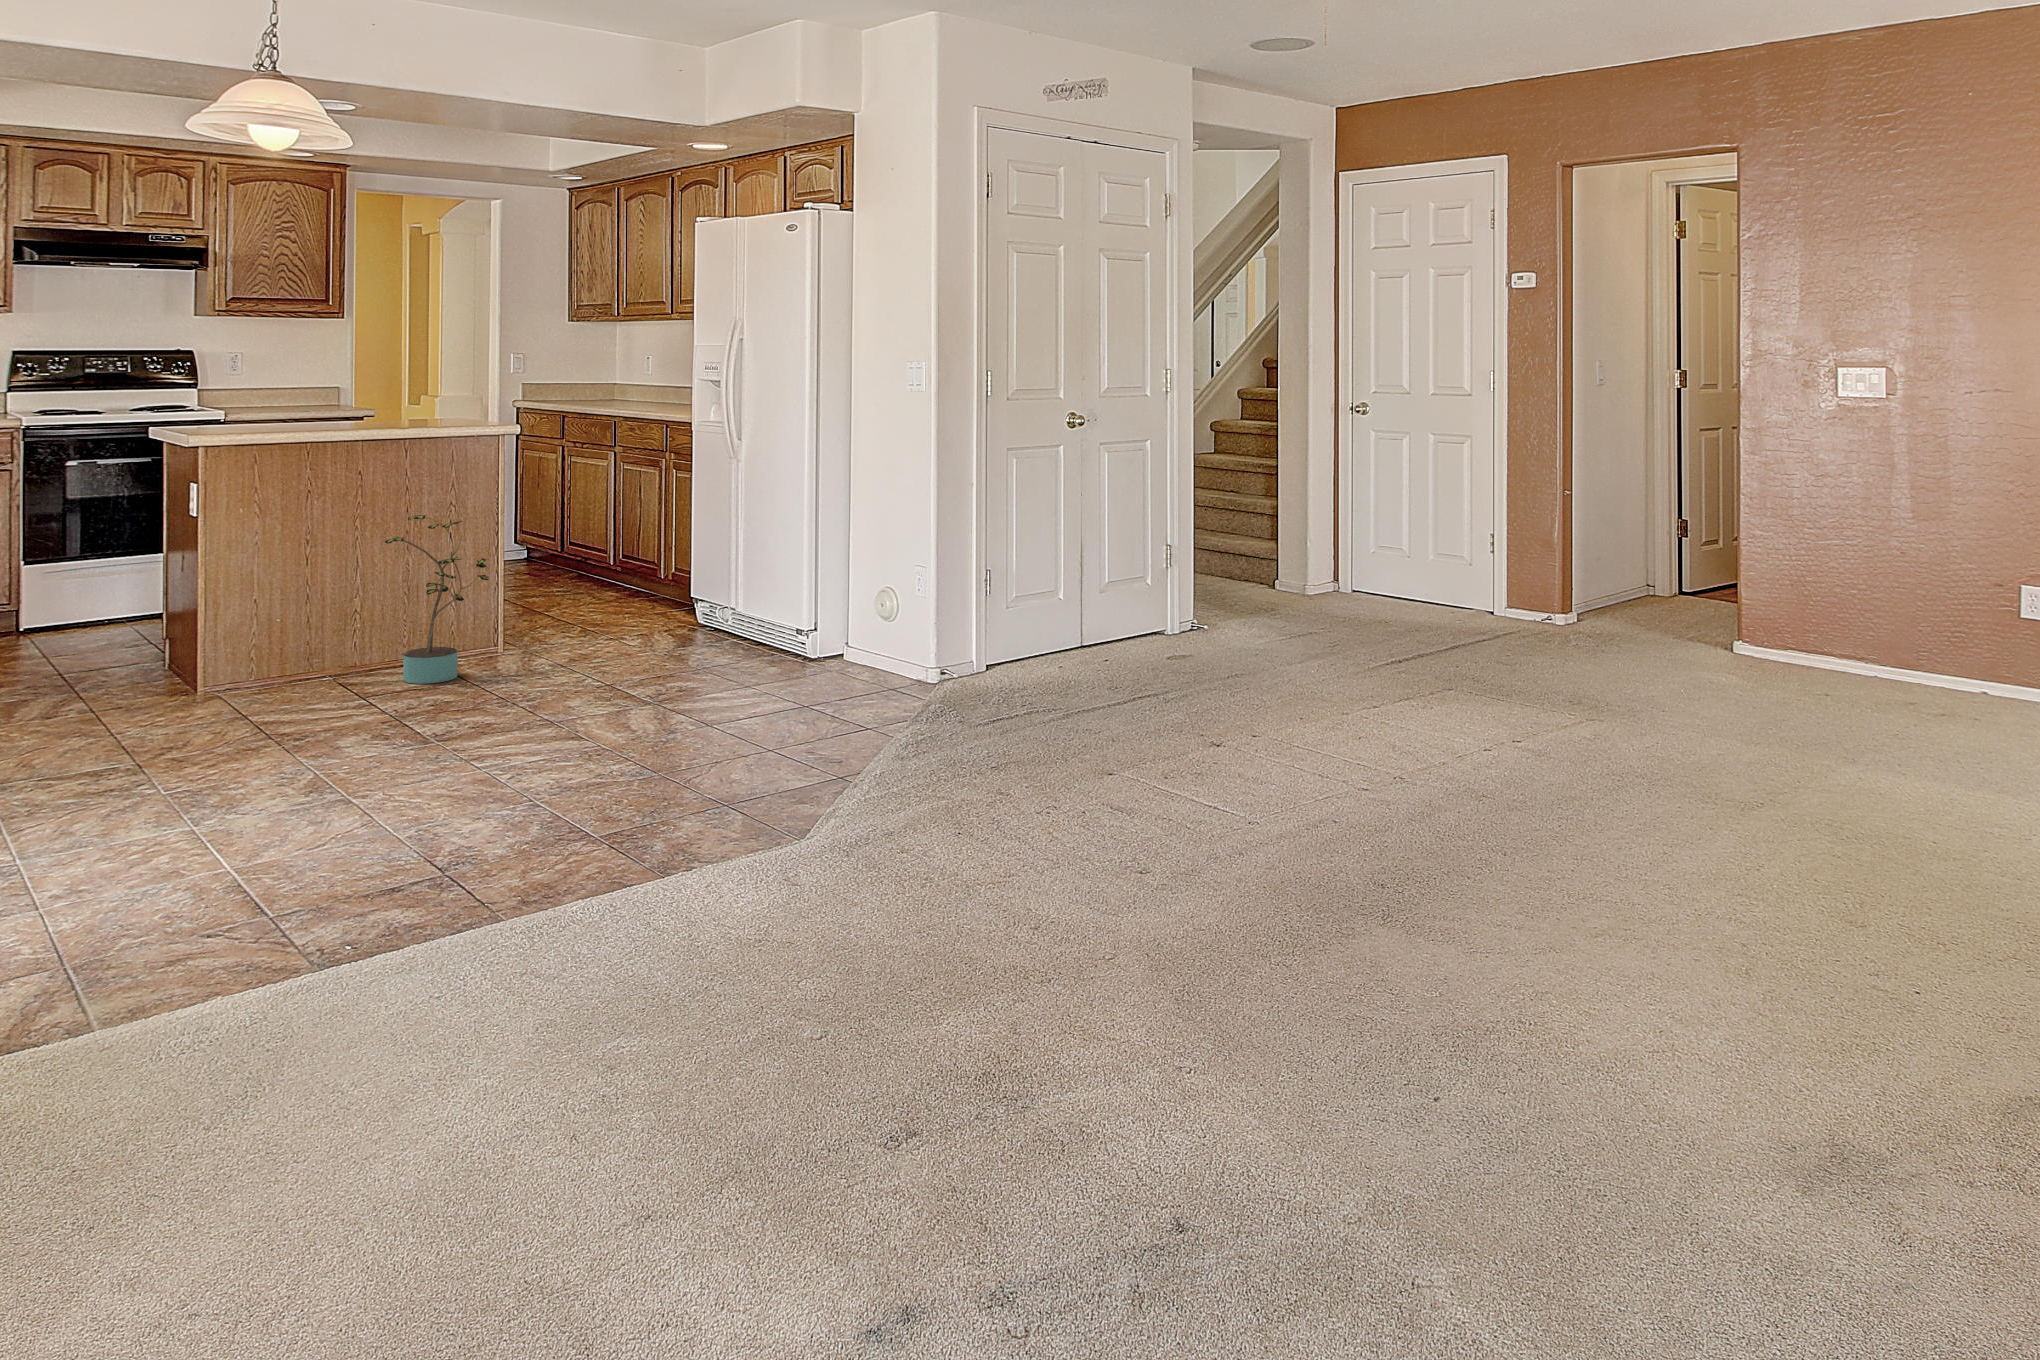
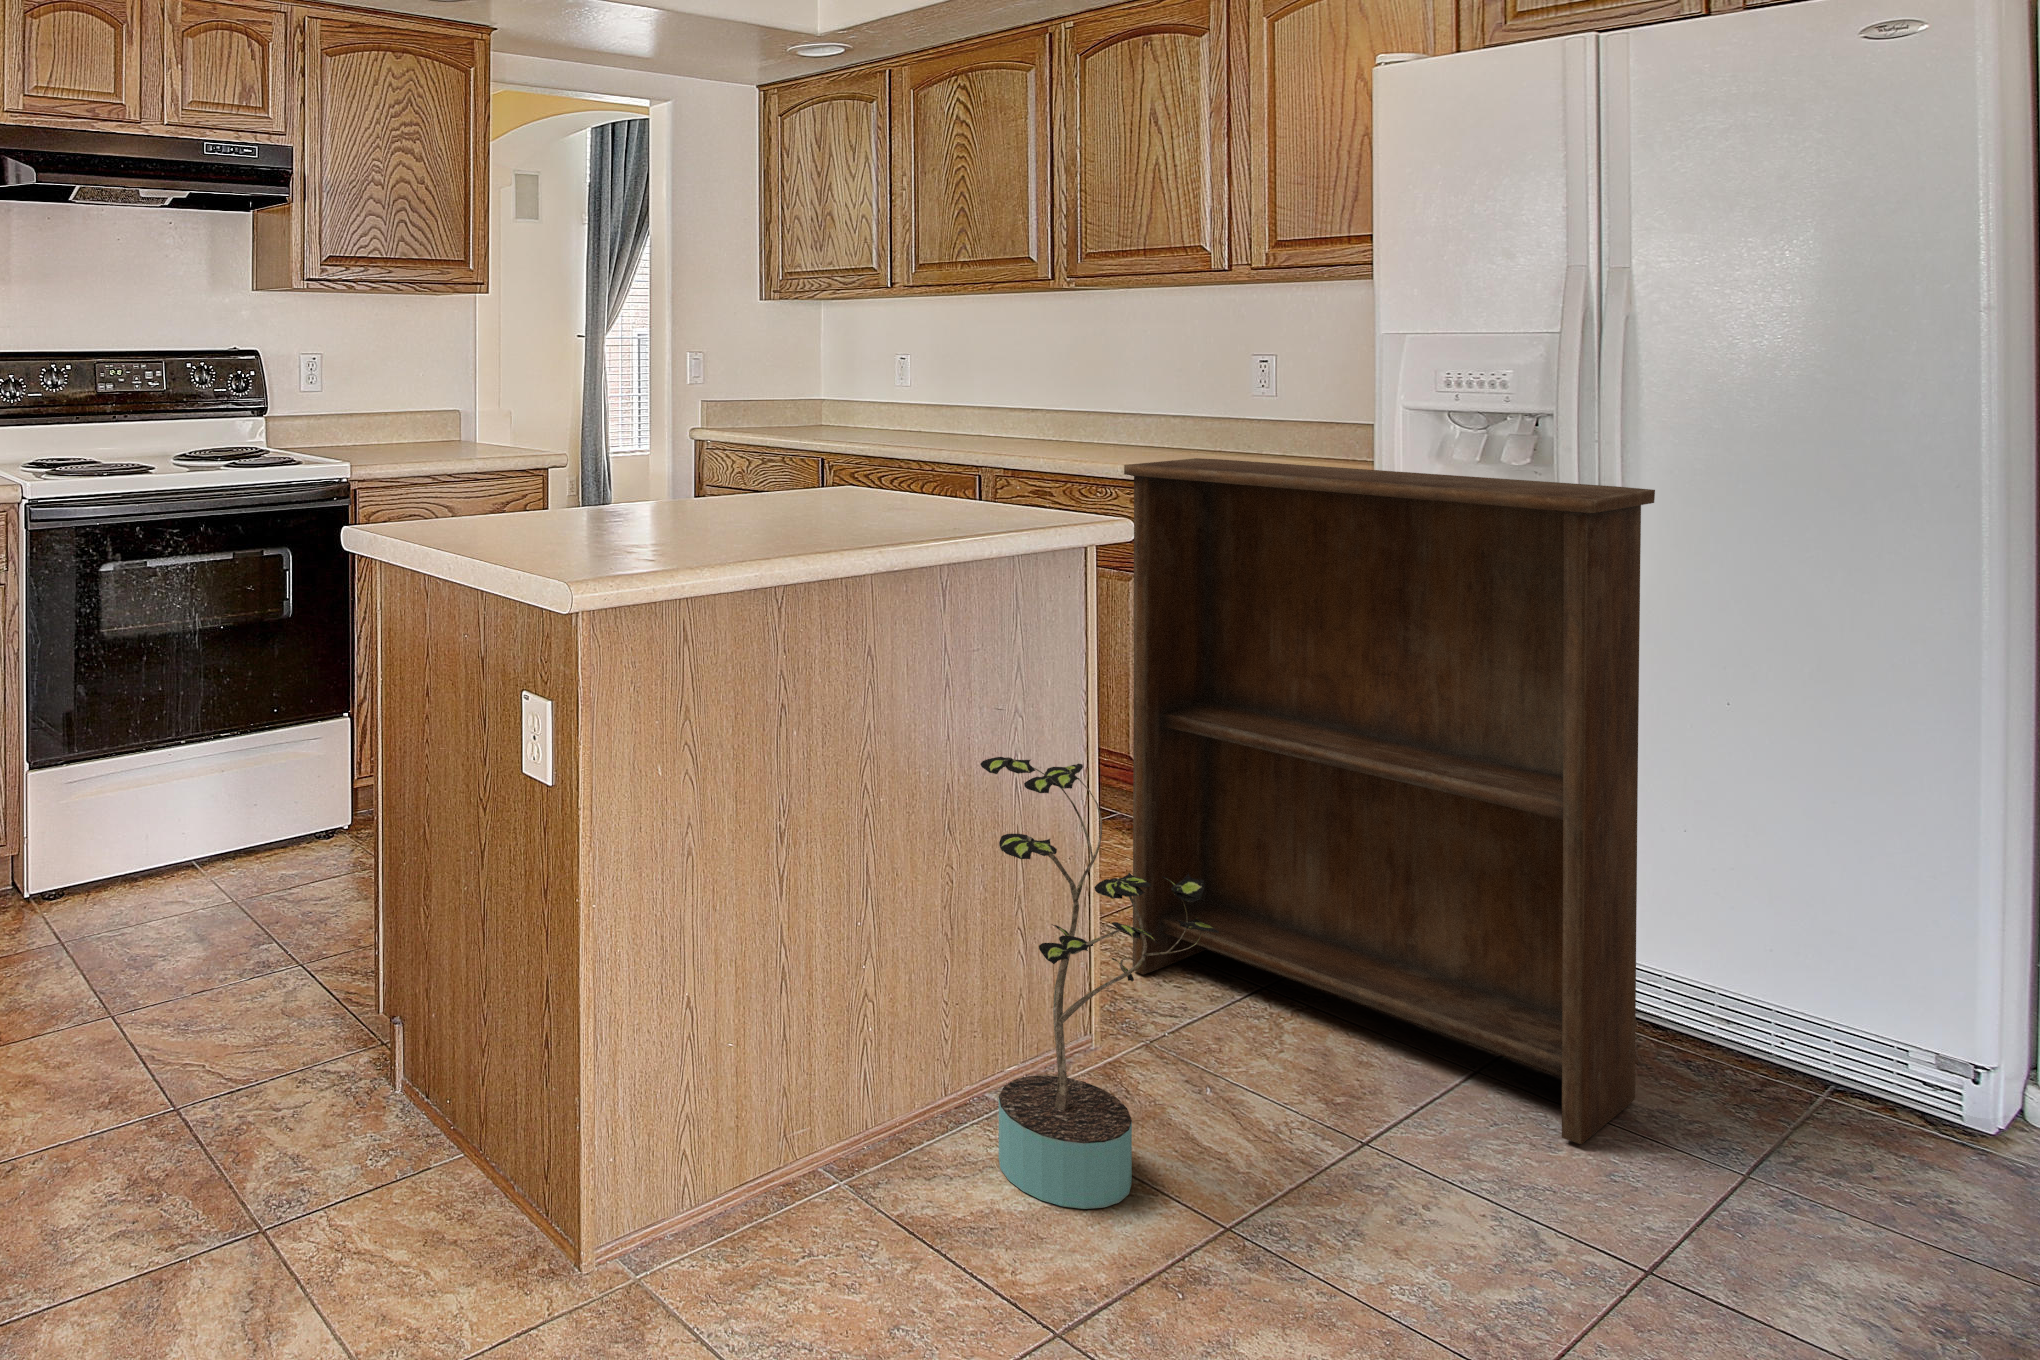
bookshelf: none [563,402,715,668] -> present [1124,458,1655,1144]

